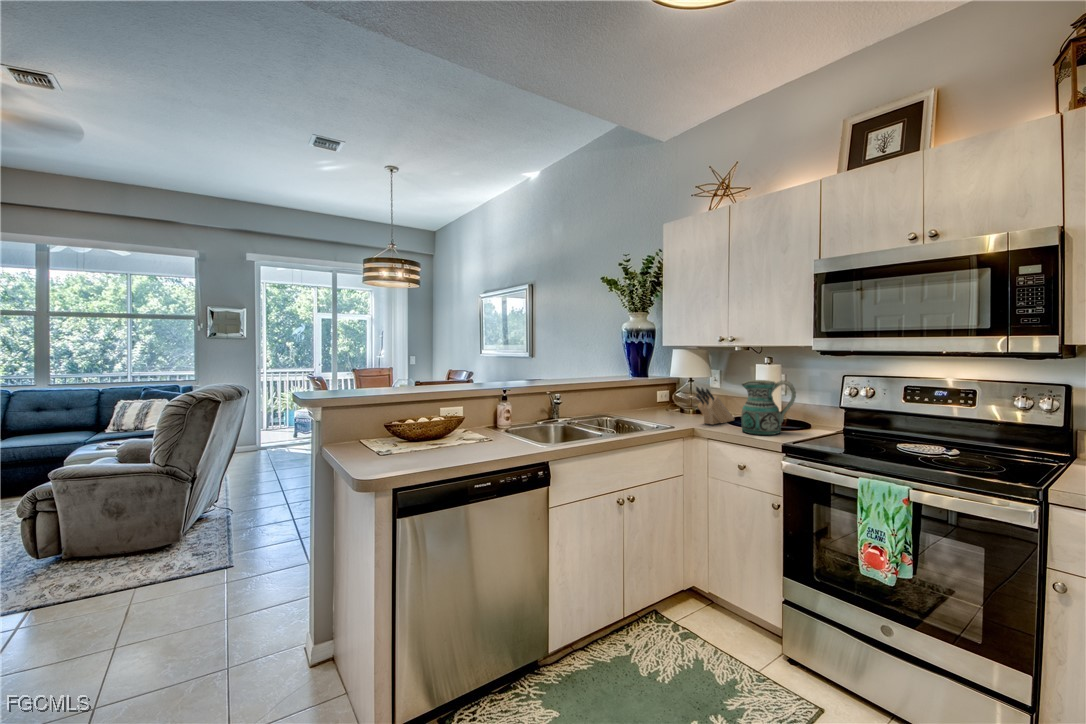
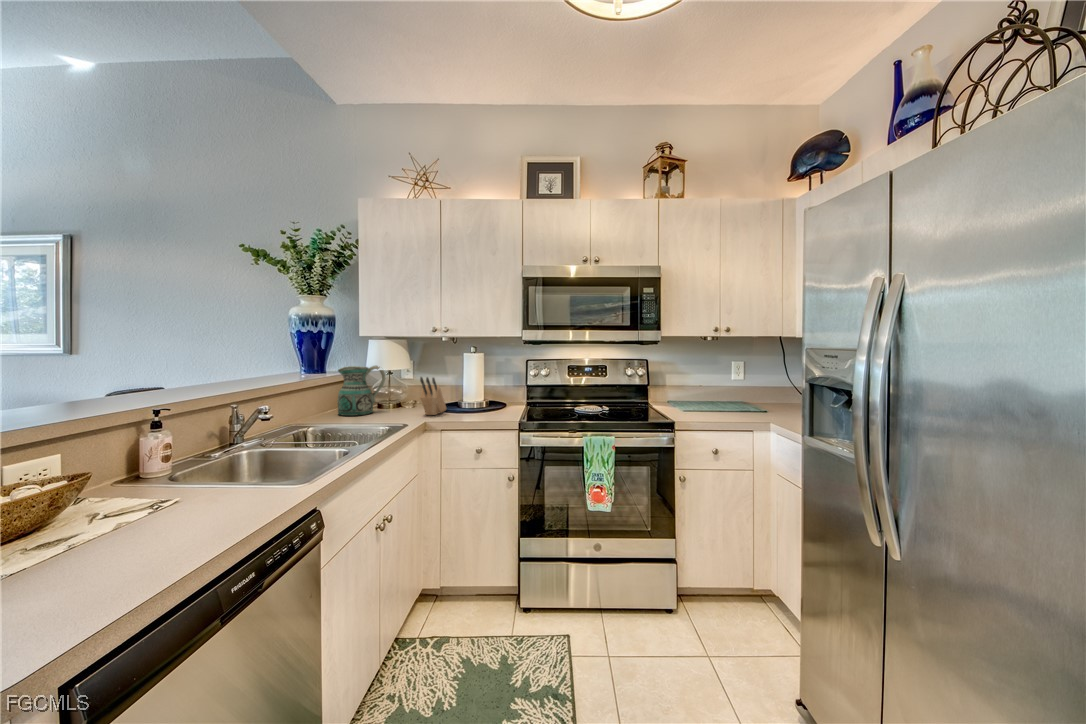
ceramic pitcher: present [741,380,796,435] -> present [338,366,385,416]

